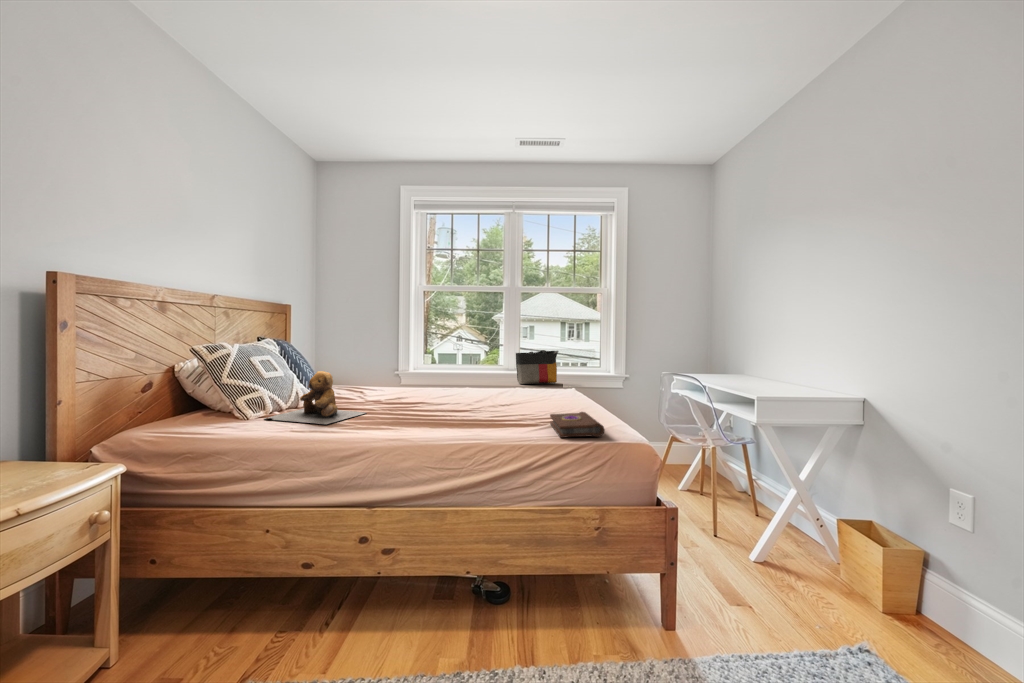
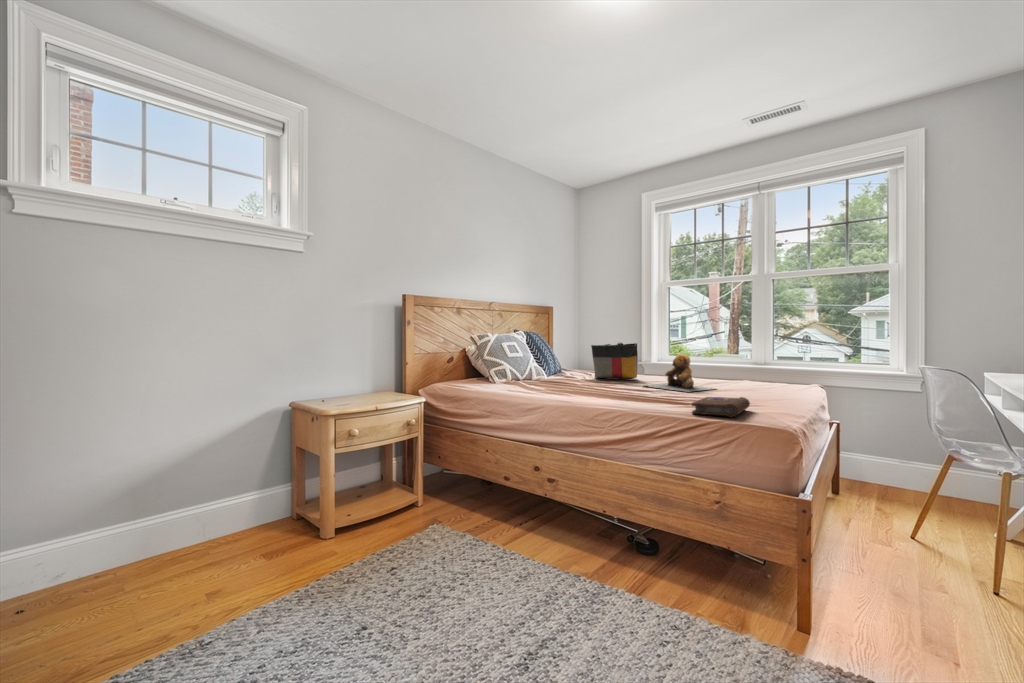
tote bag: present [516,350,558,384] -> present [591,342,638,379]
teddy bear: present [264,371,366,424] -> present [647,354,715,392]

